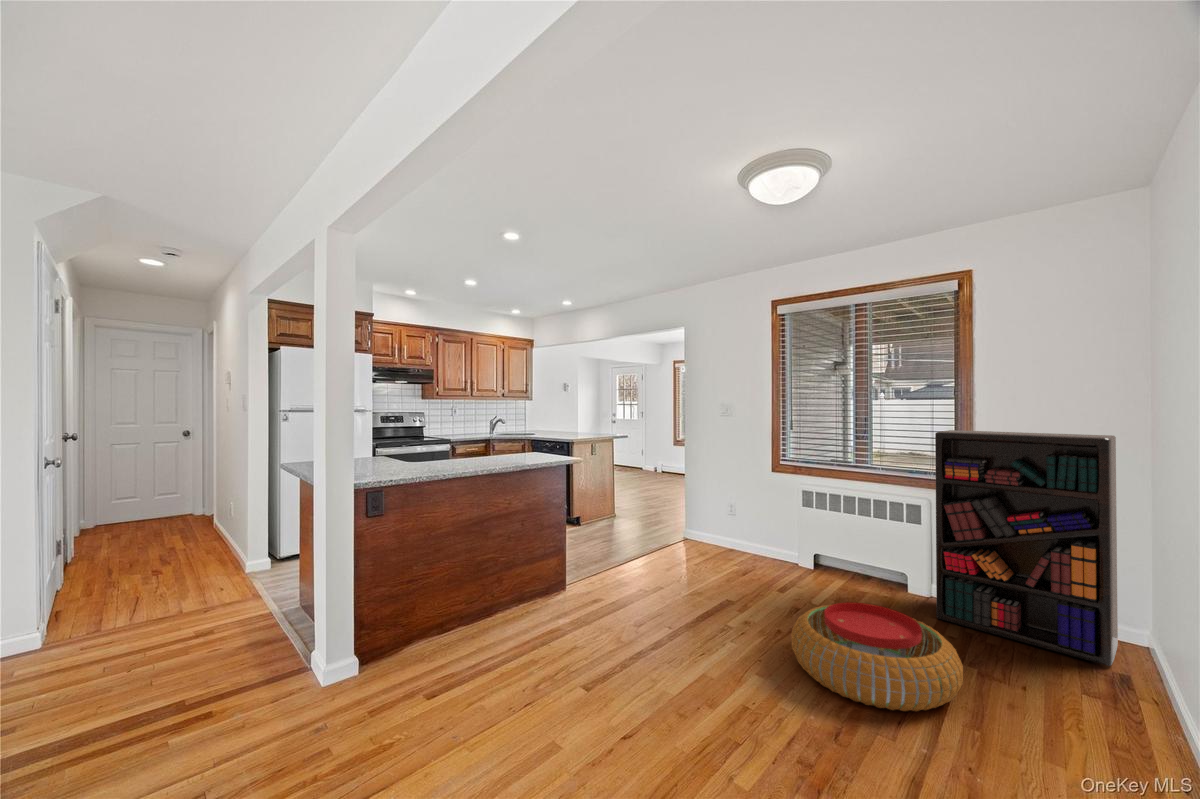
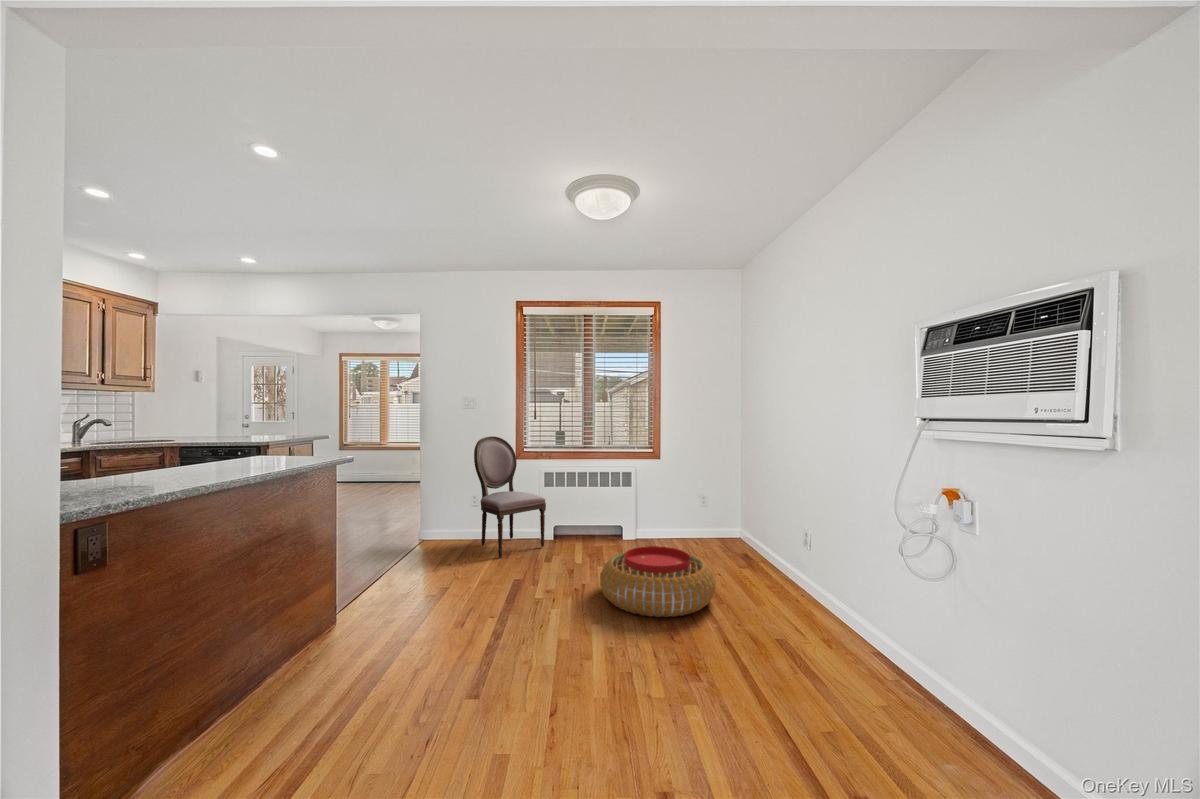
bookshelf: present [935,430,1118,666] -> none [654,415,747,555]
dining chair: none [723,447,795,576] -> present [474,436,546,558]

